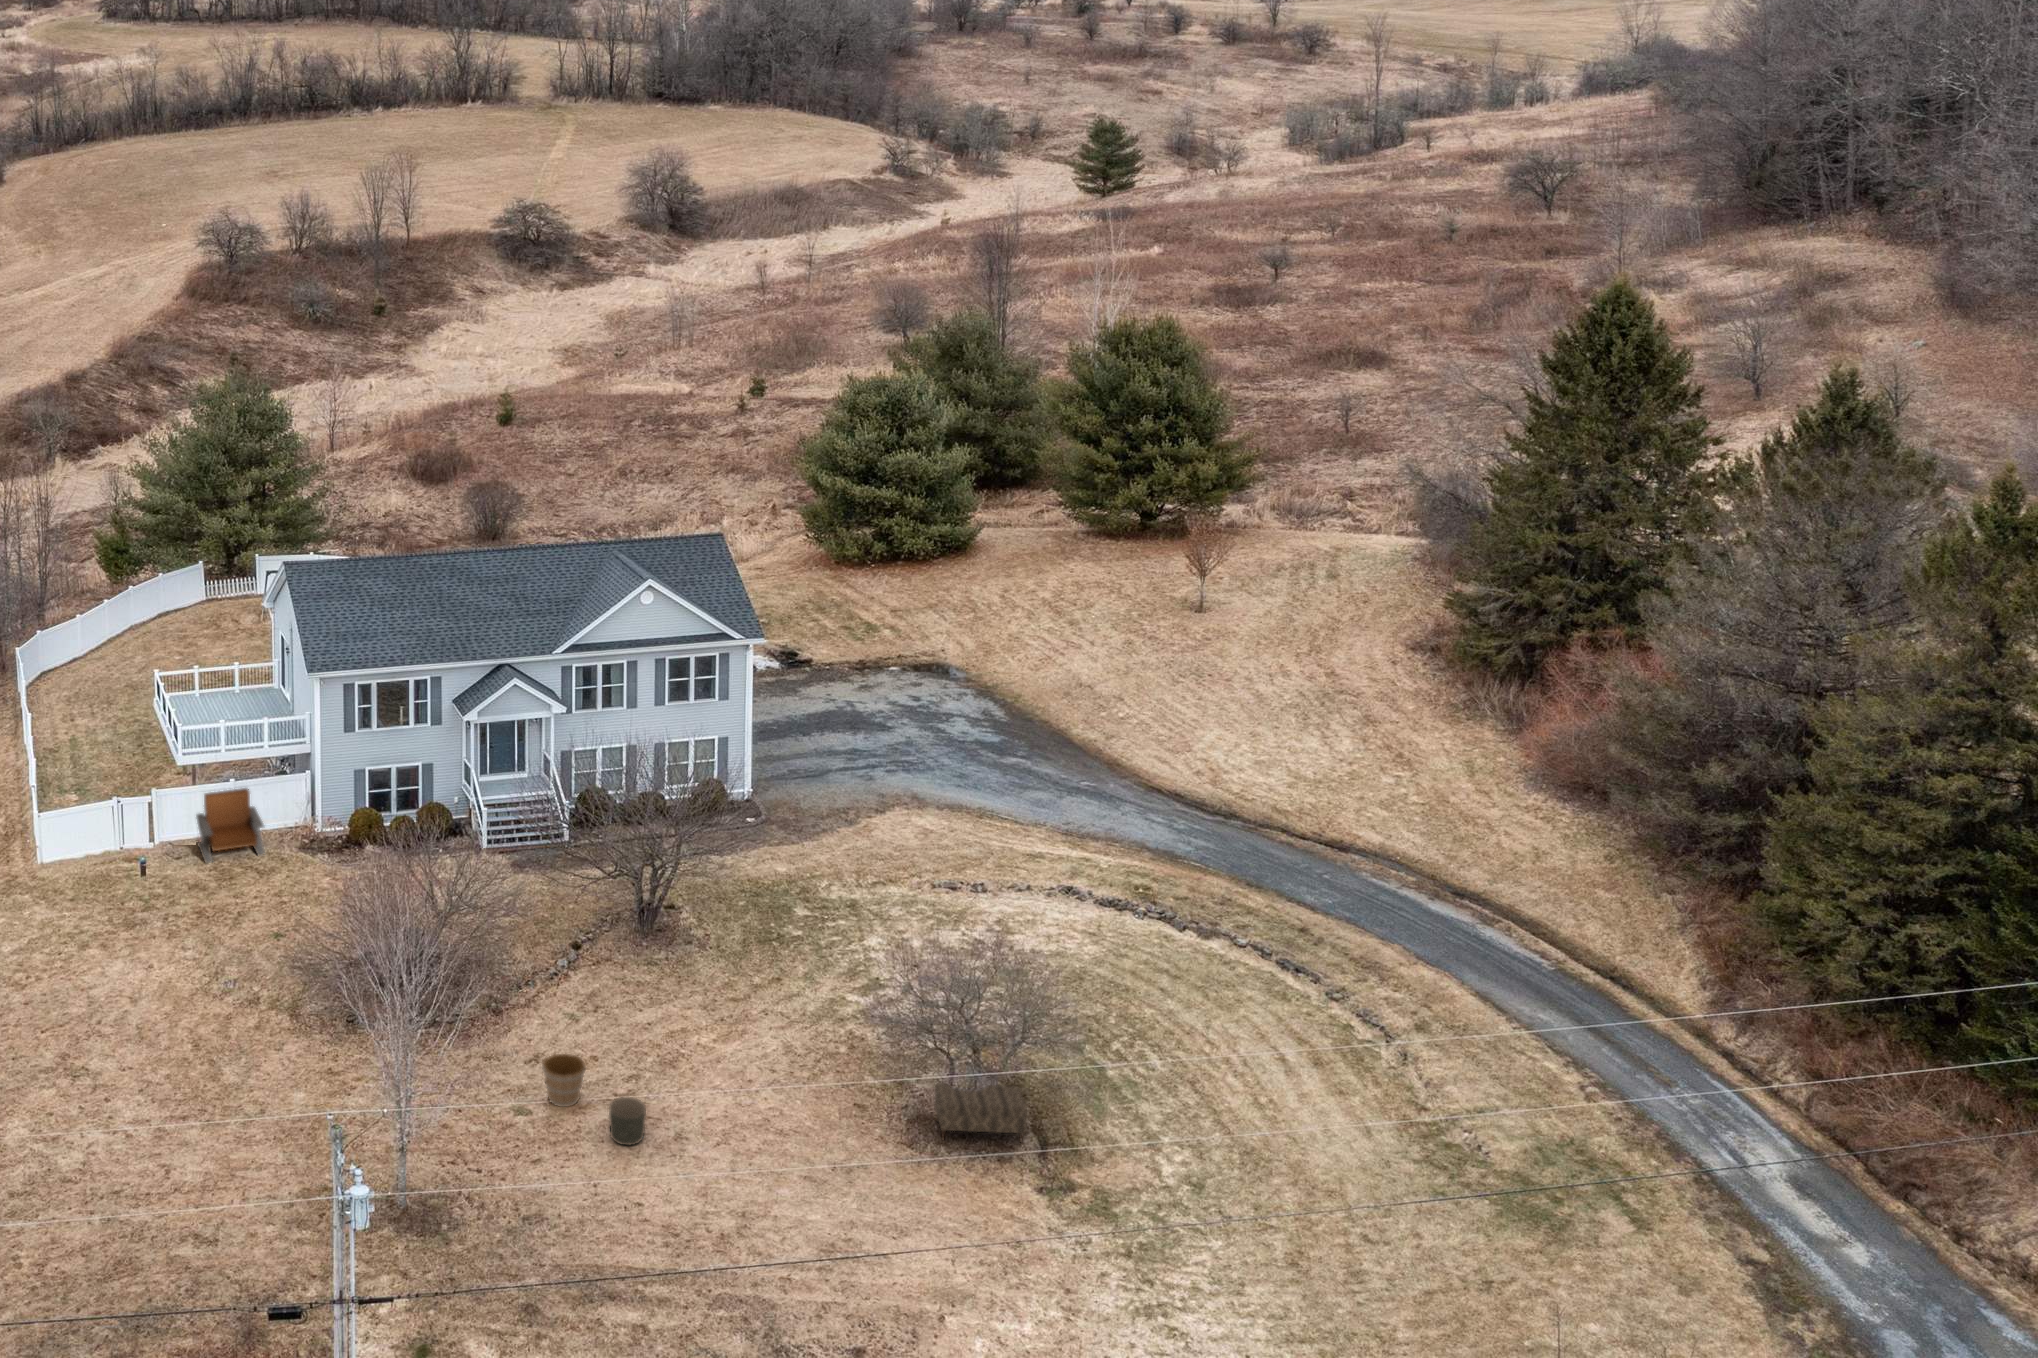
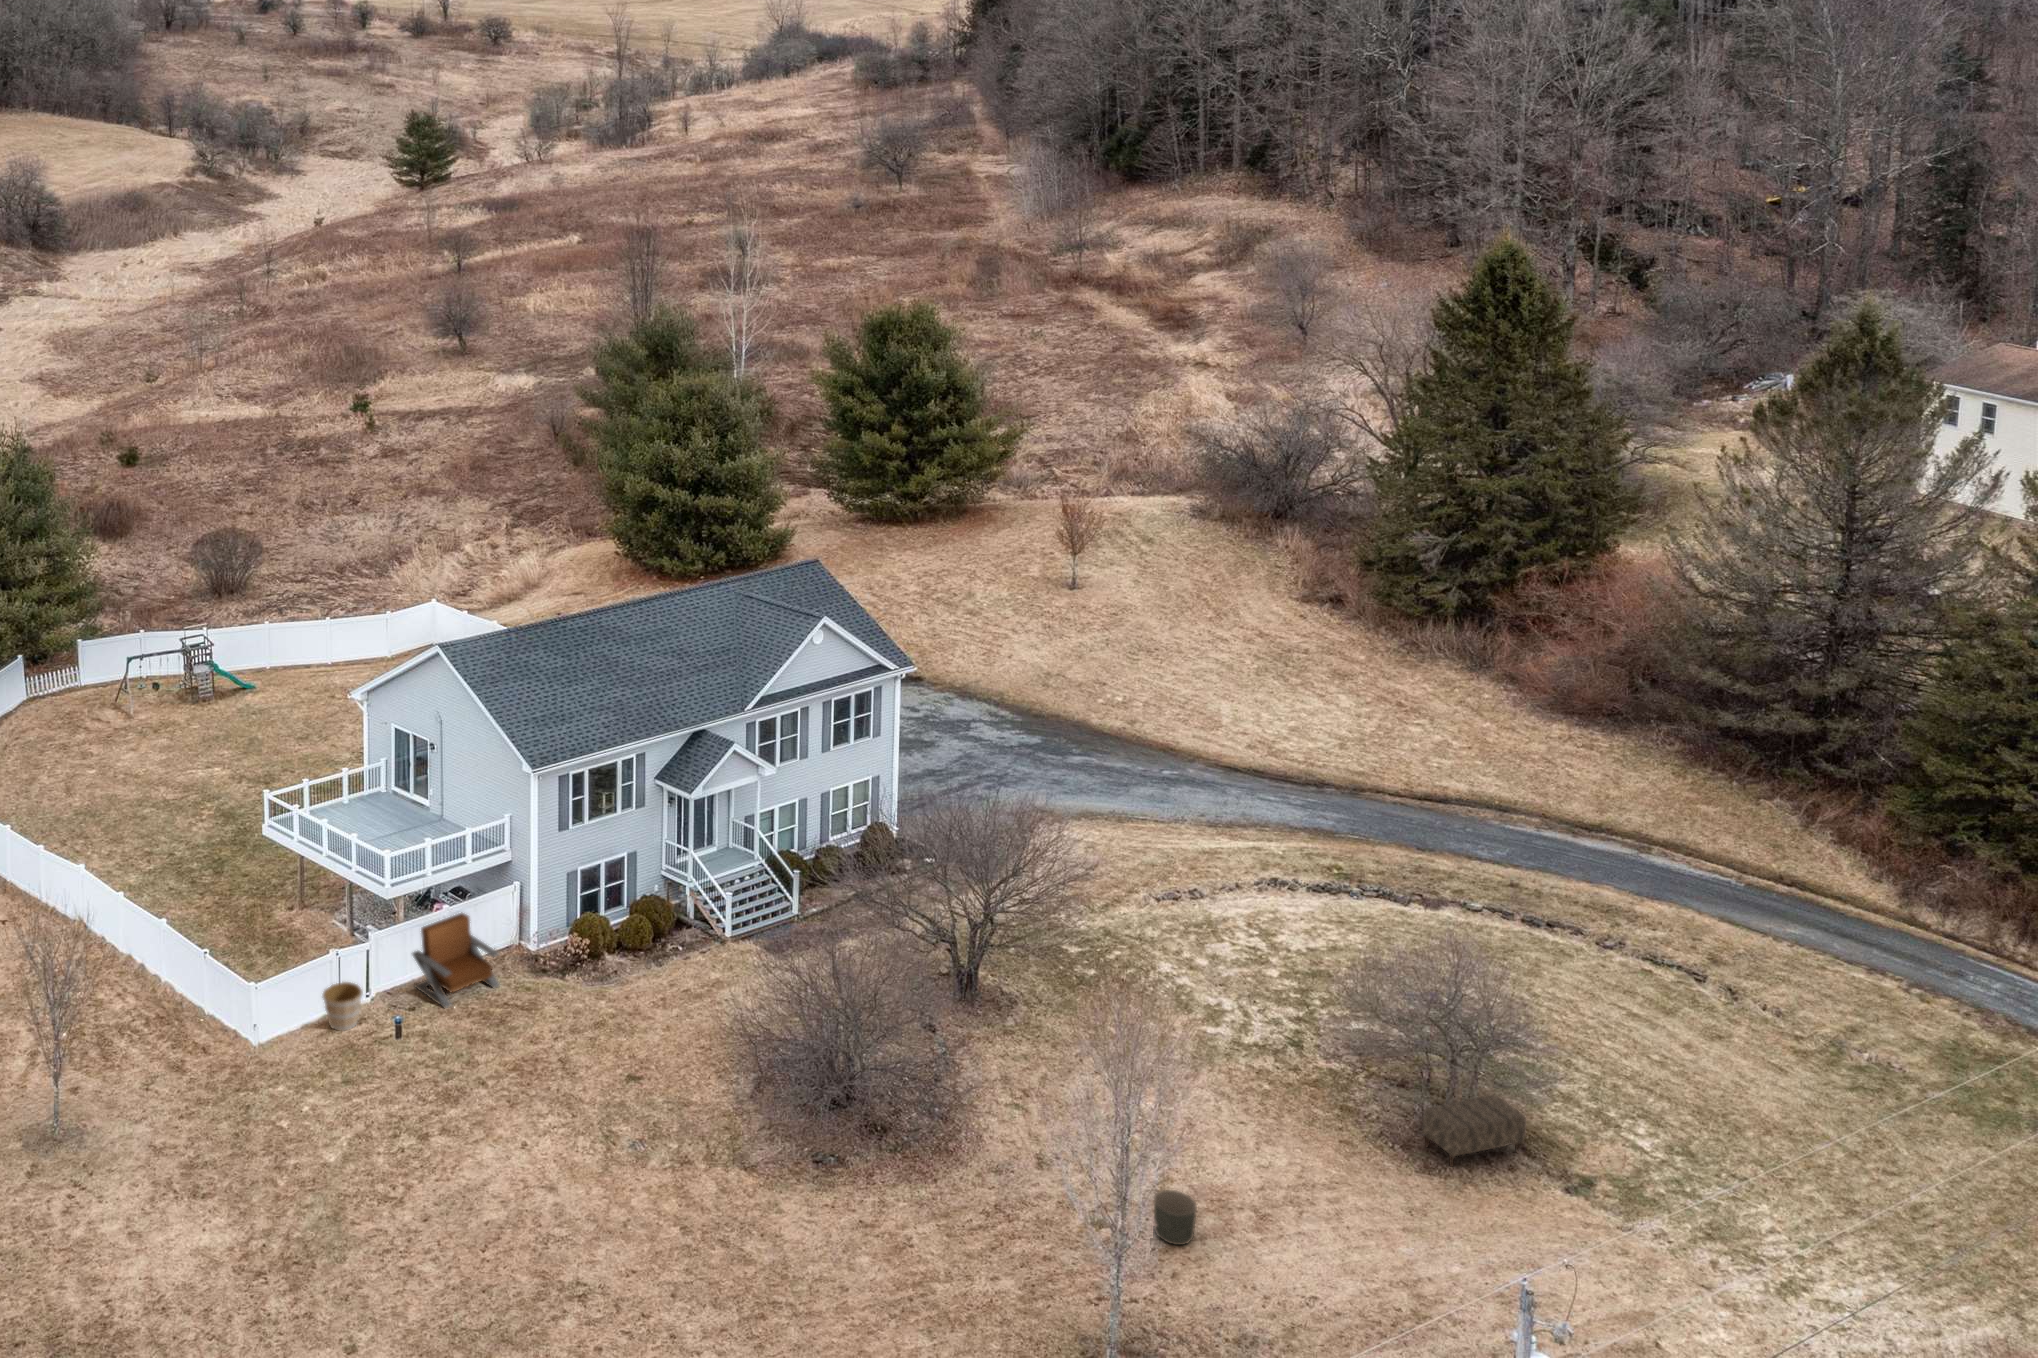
wooden bucket: present [542,1054,586,1107] -> present [322,982,363,1031]

